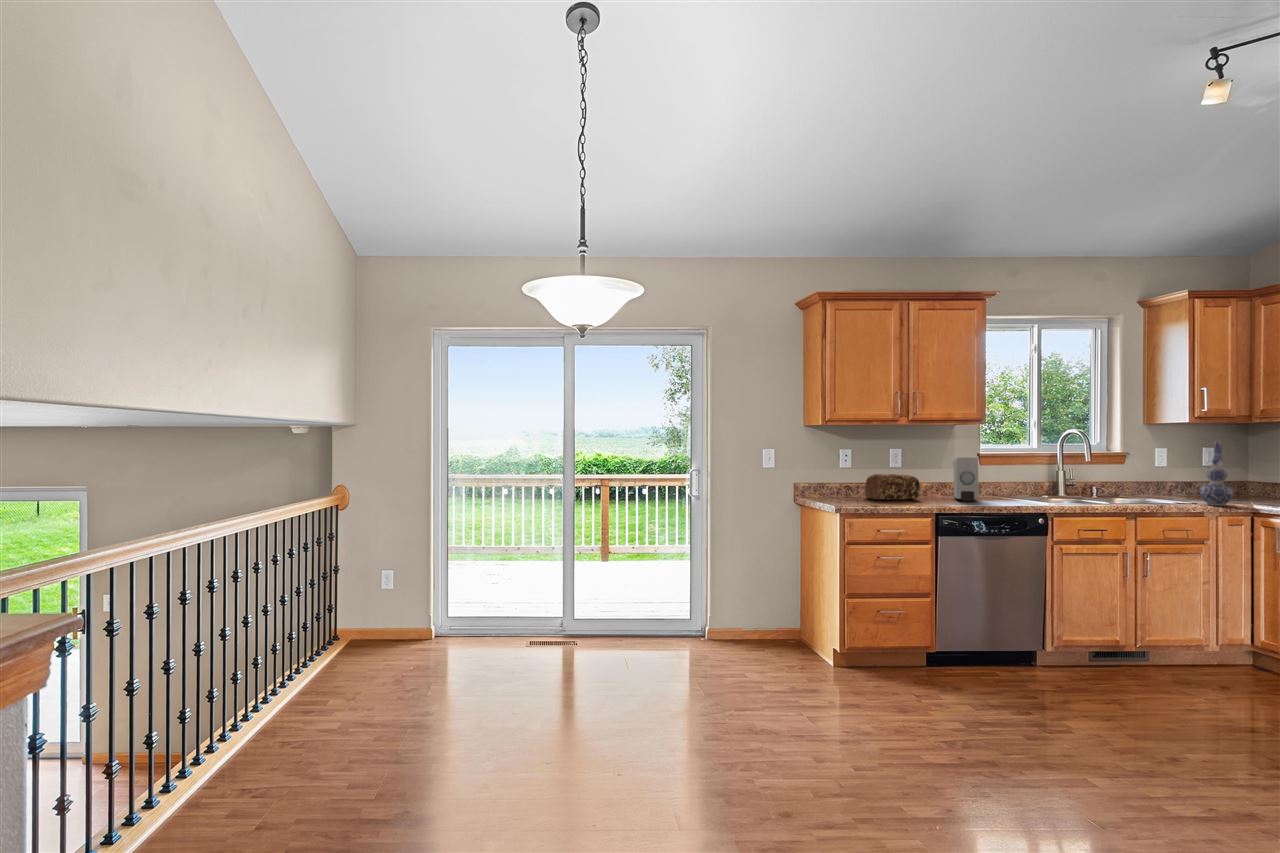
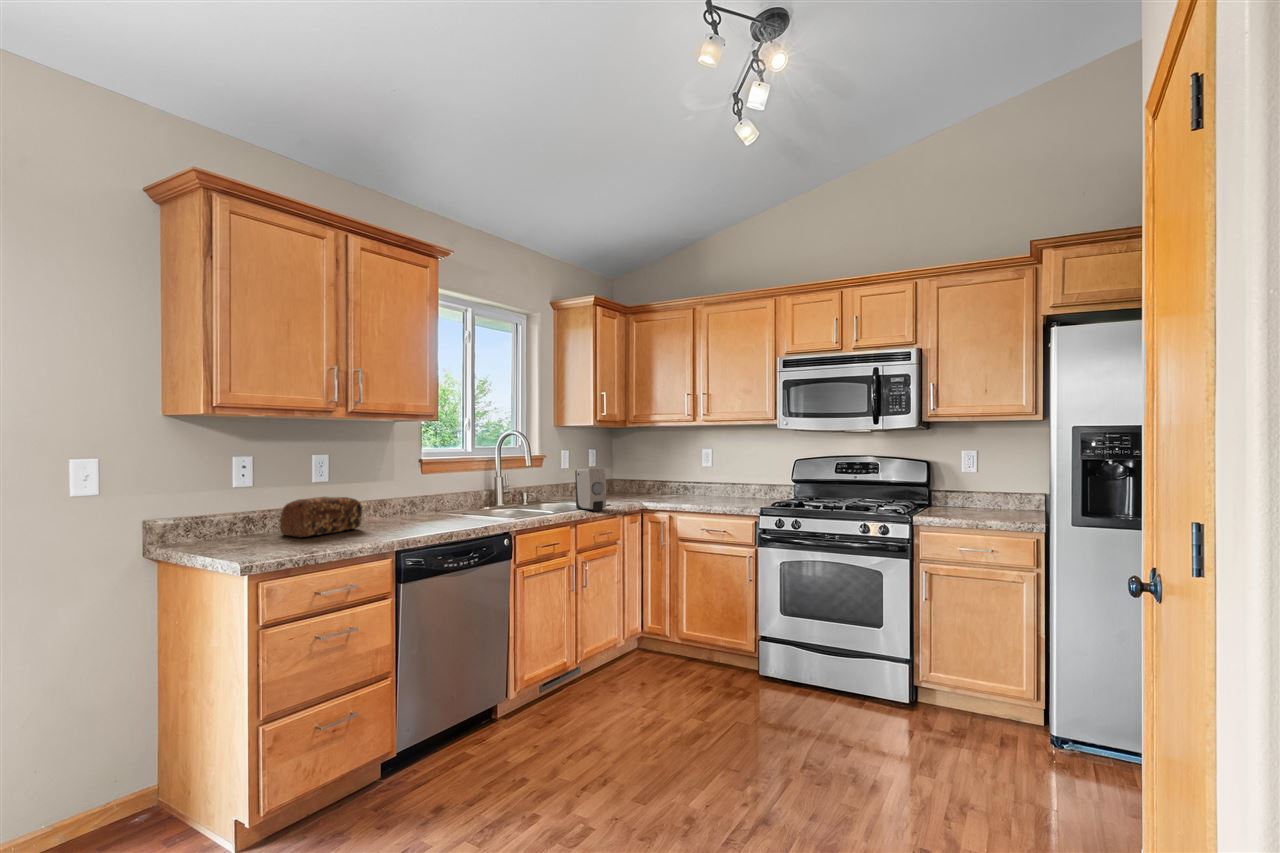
vase: present [1200,442,1234,506] -> none [607,451,630,506]
soap dispenser: present [953,458,978,501] -> present [575,468,606,511]

